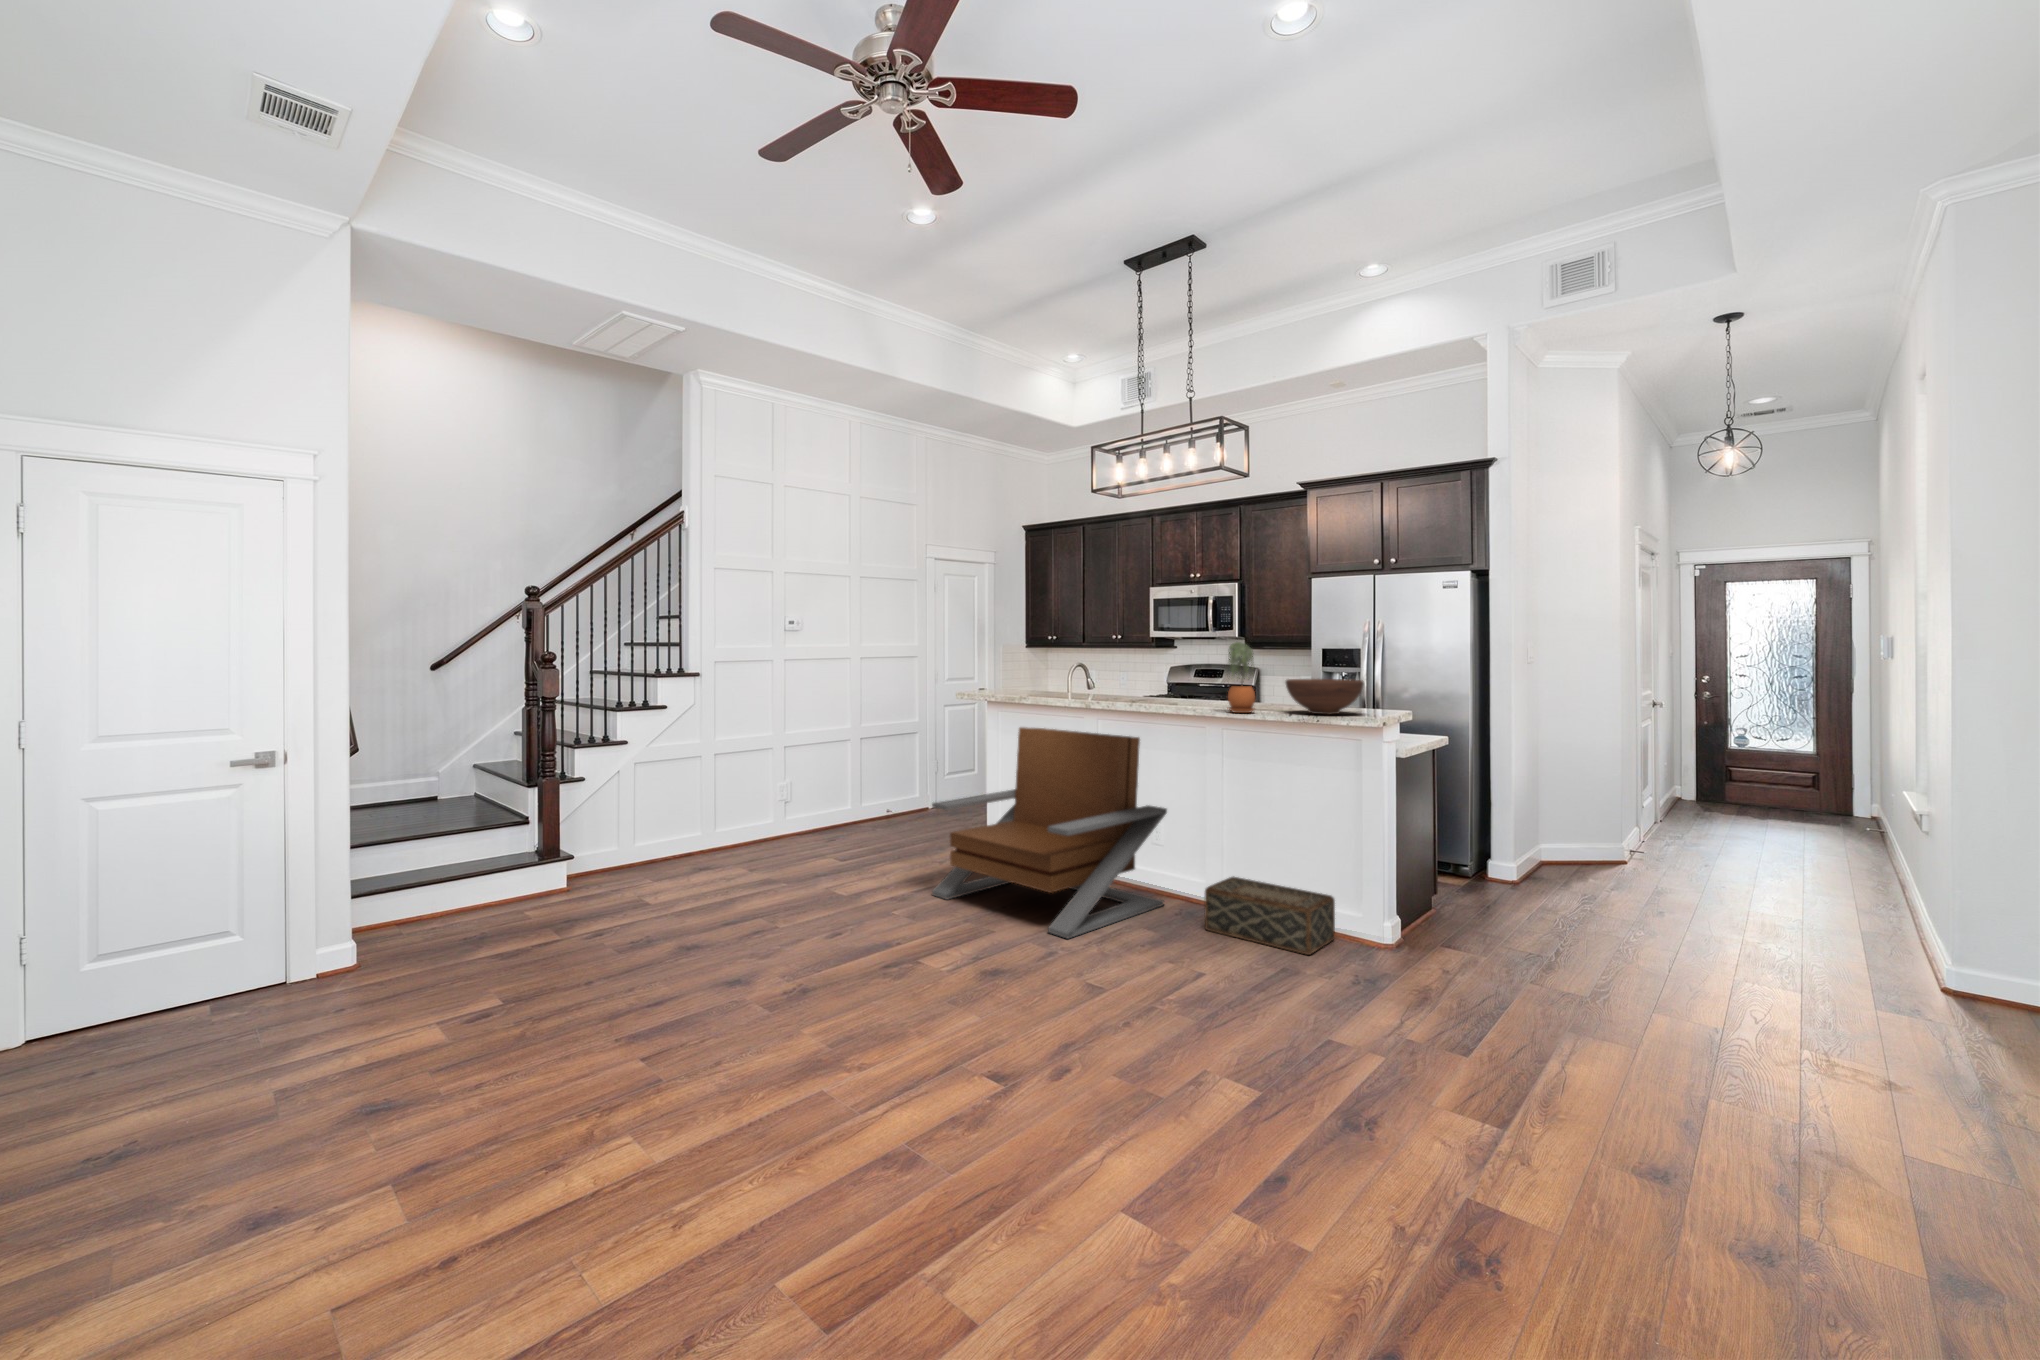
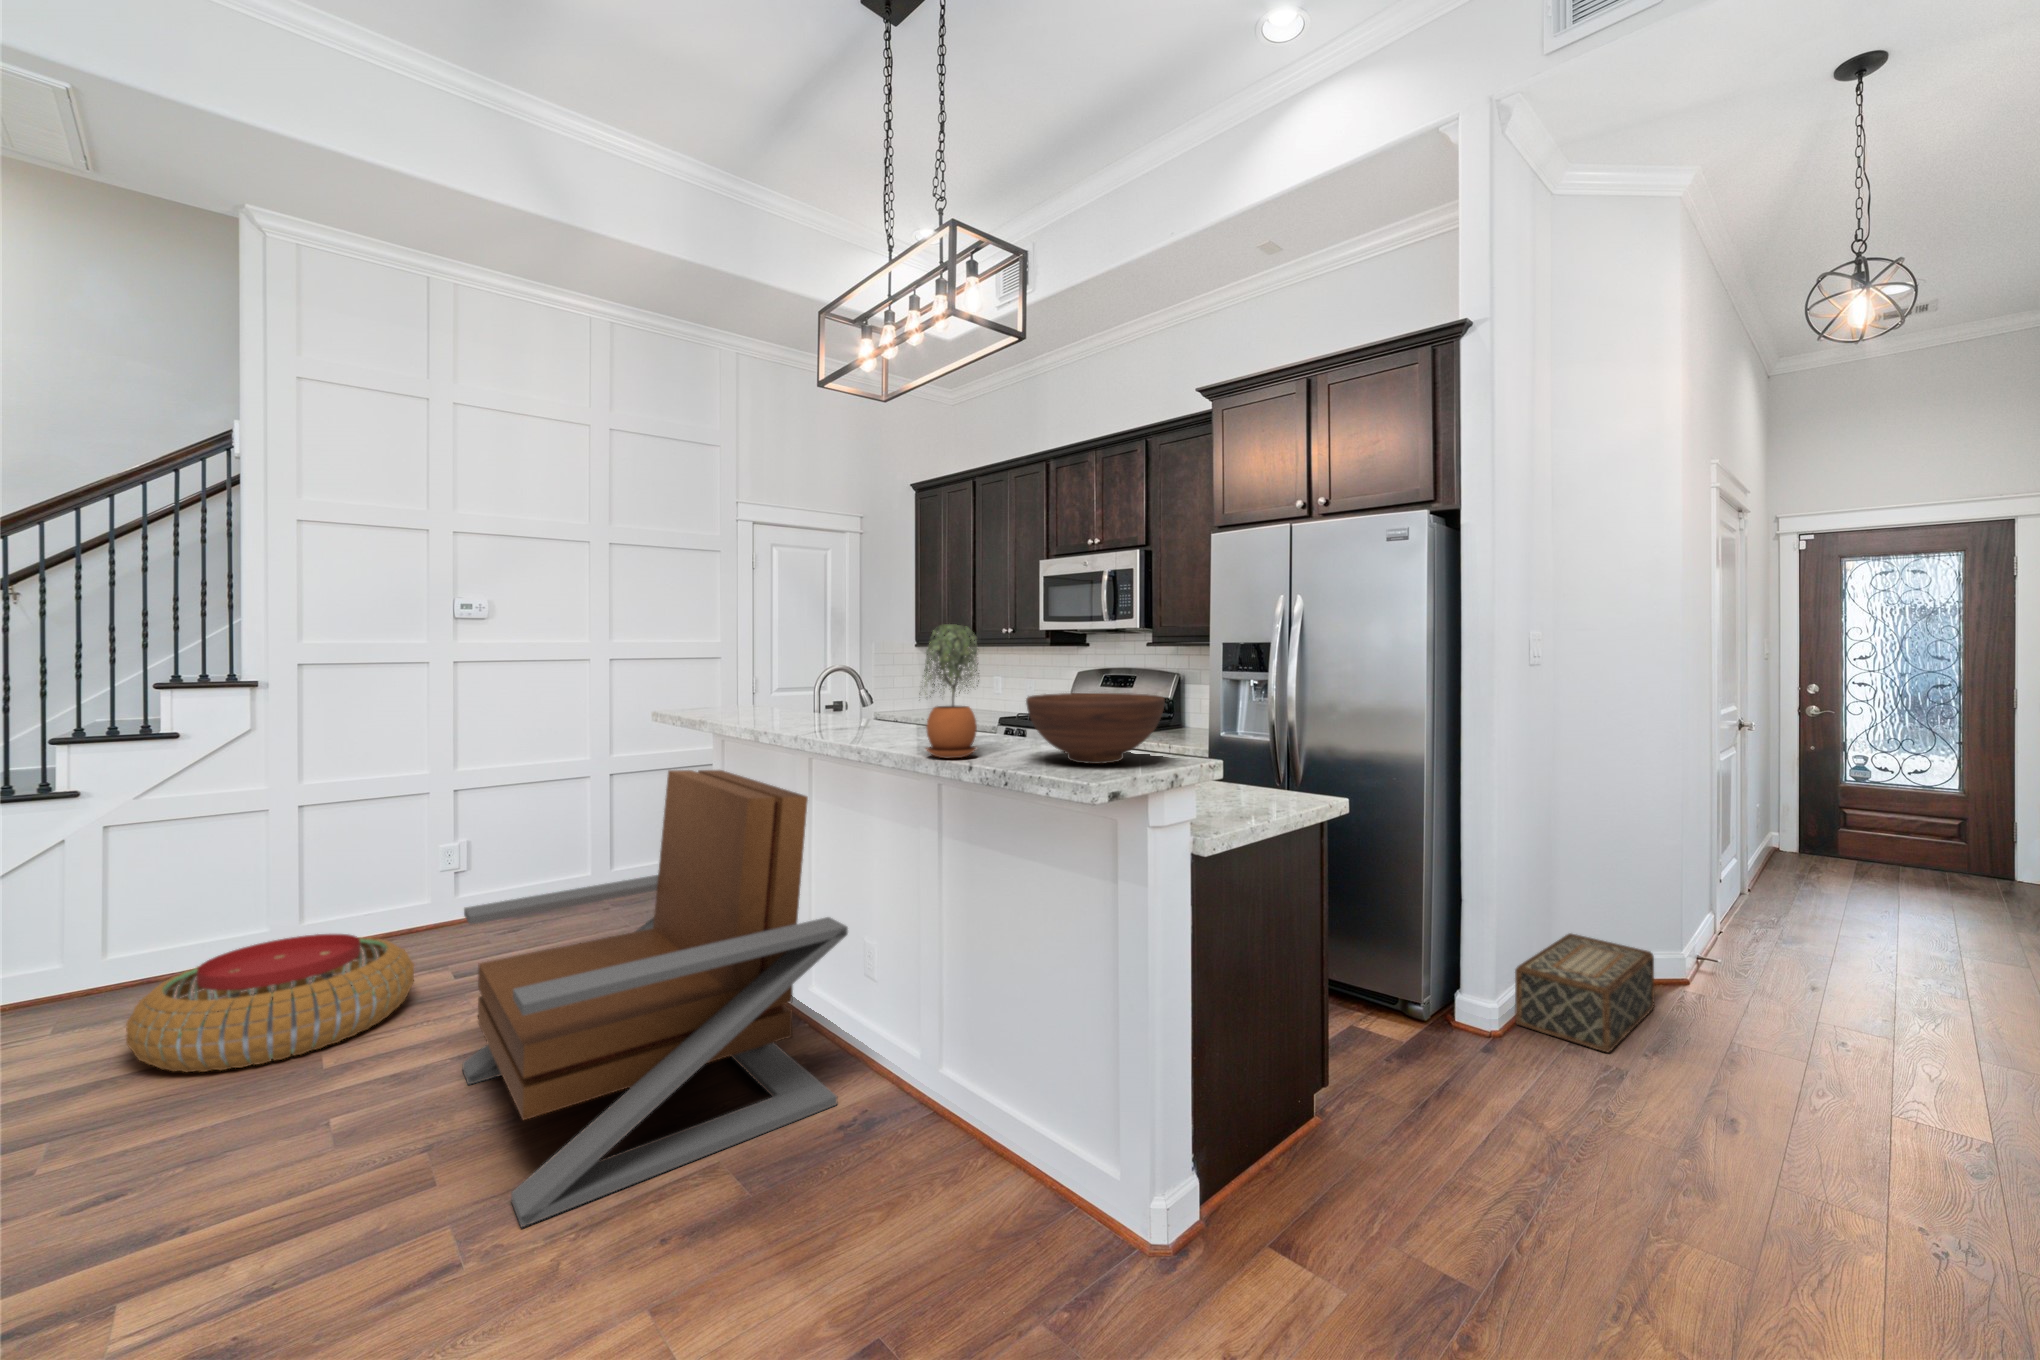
pouf: none [728,829,854,896] -> present [126,934,414,1072]
woven basket: present [1204,876,1335,955] -> present [1515,933,1654,1052]

